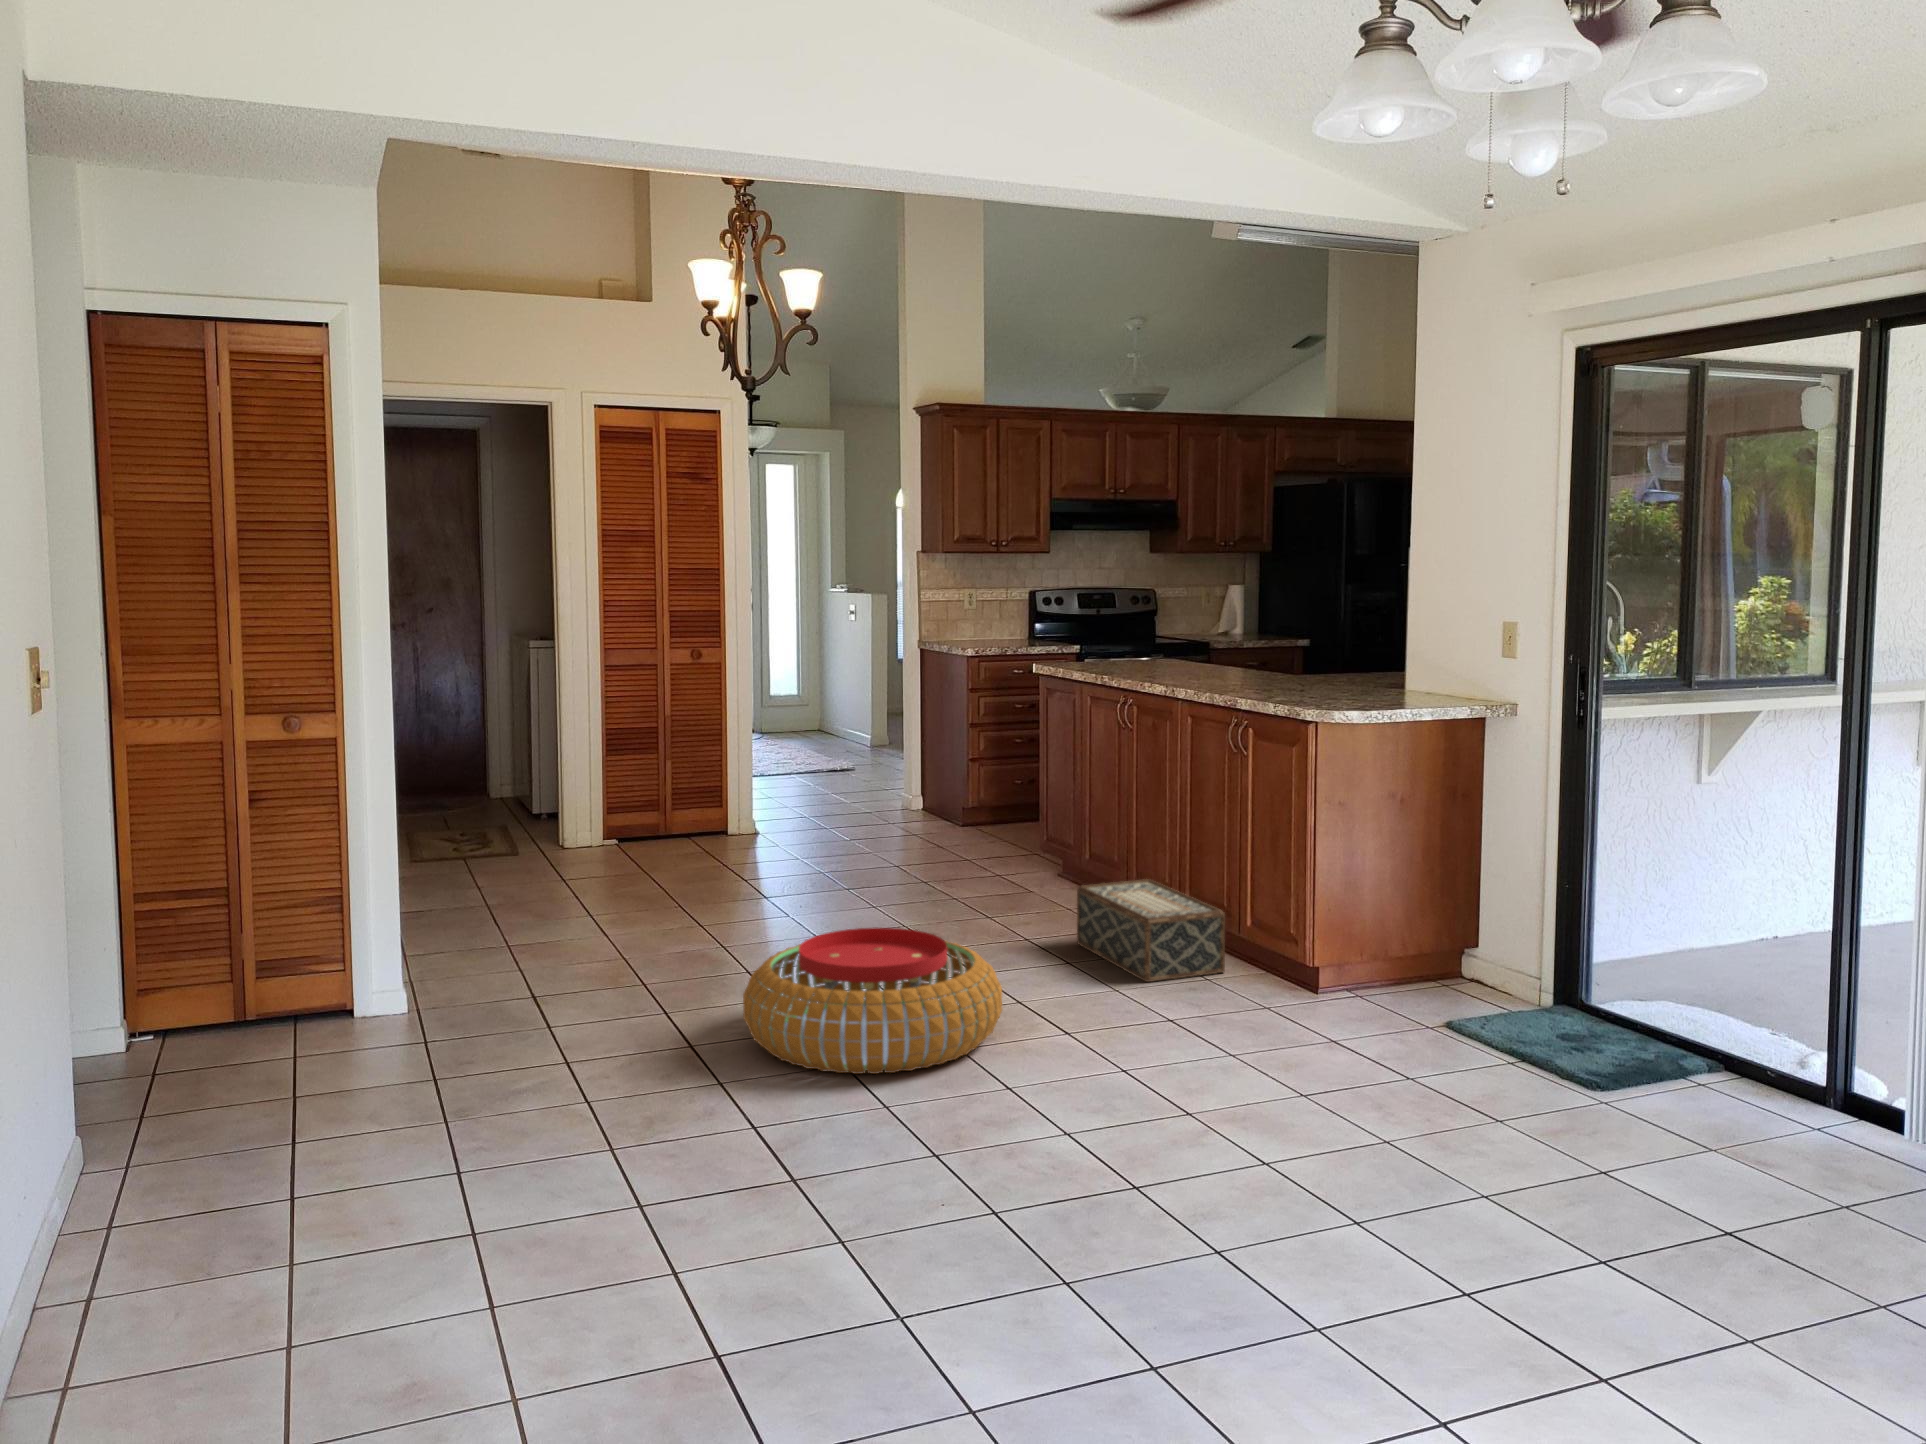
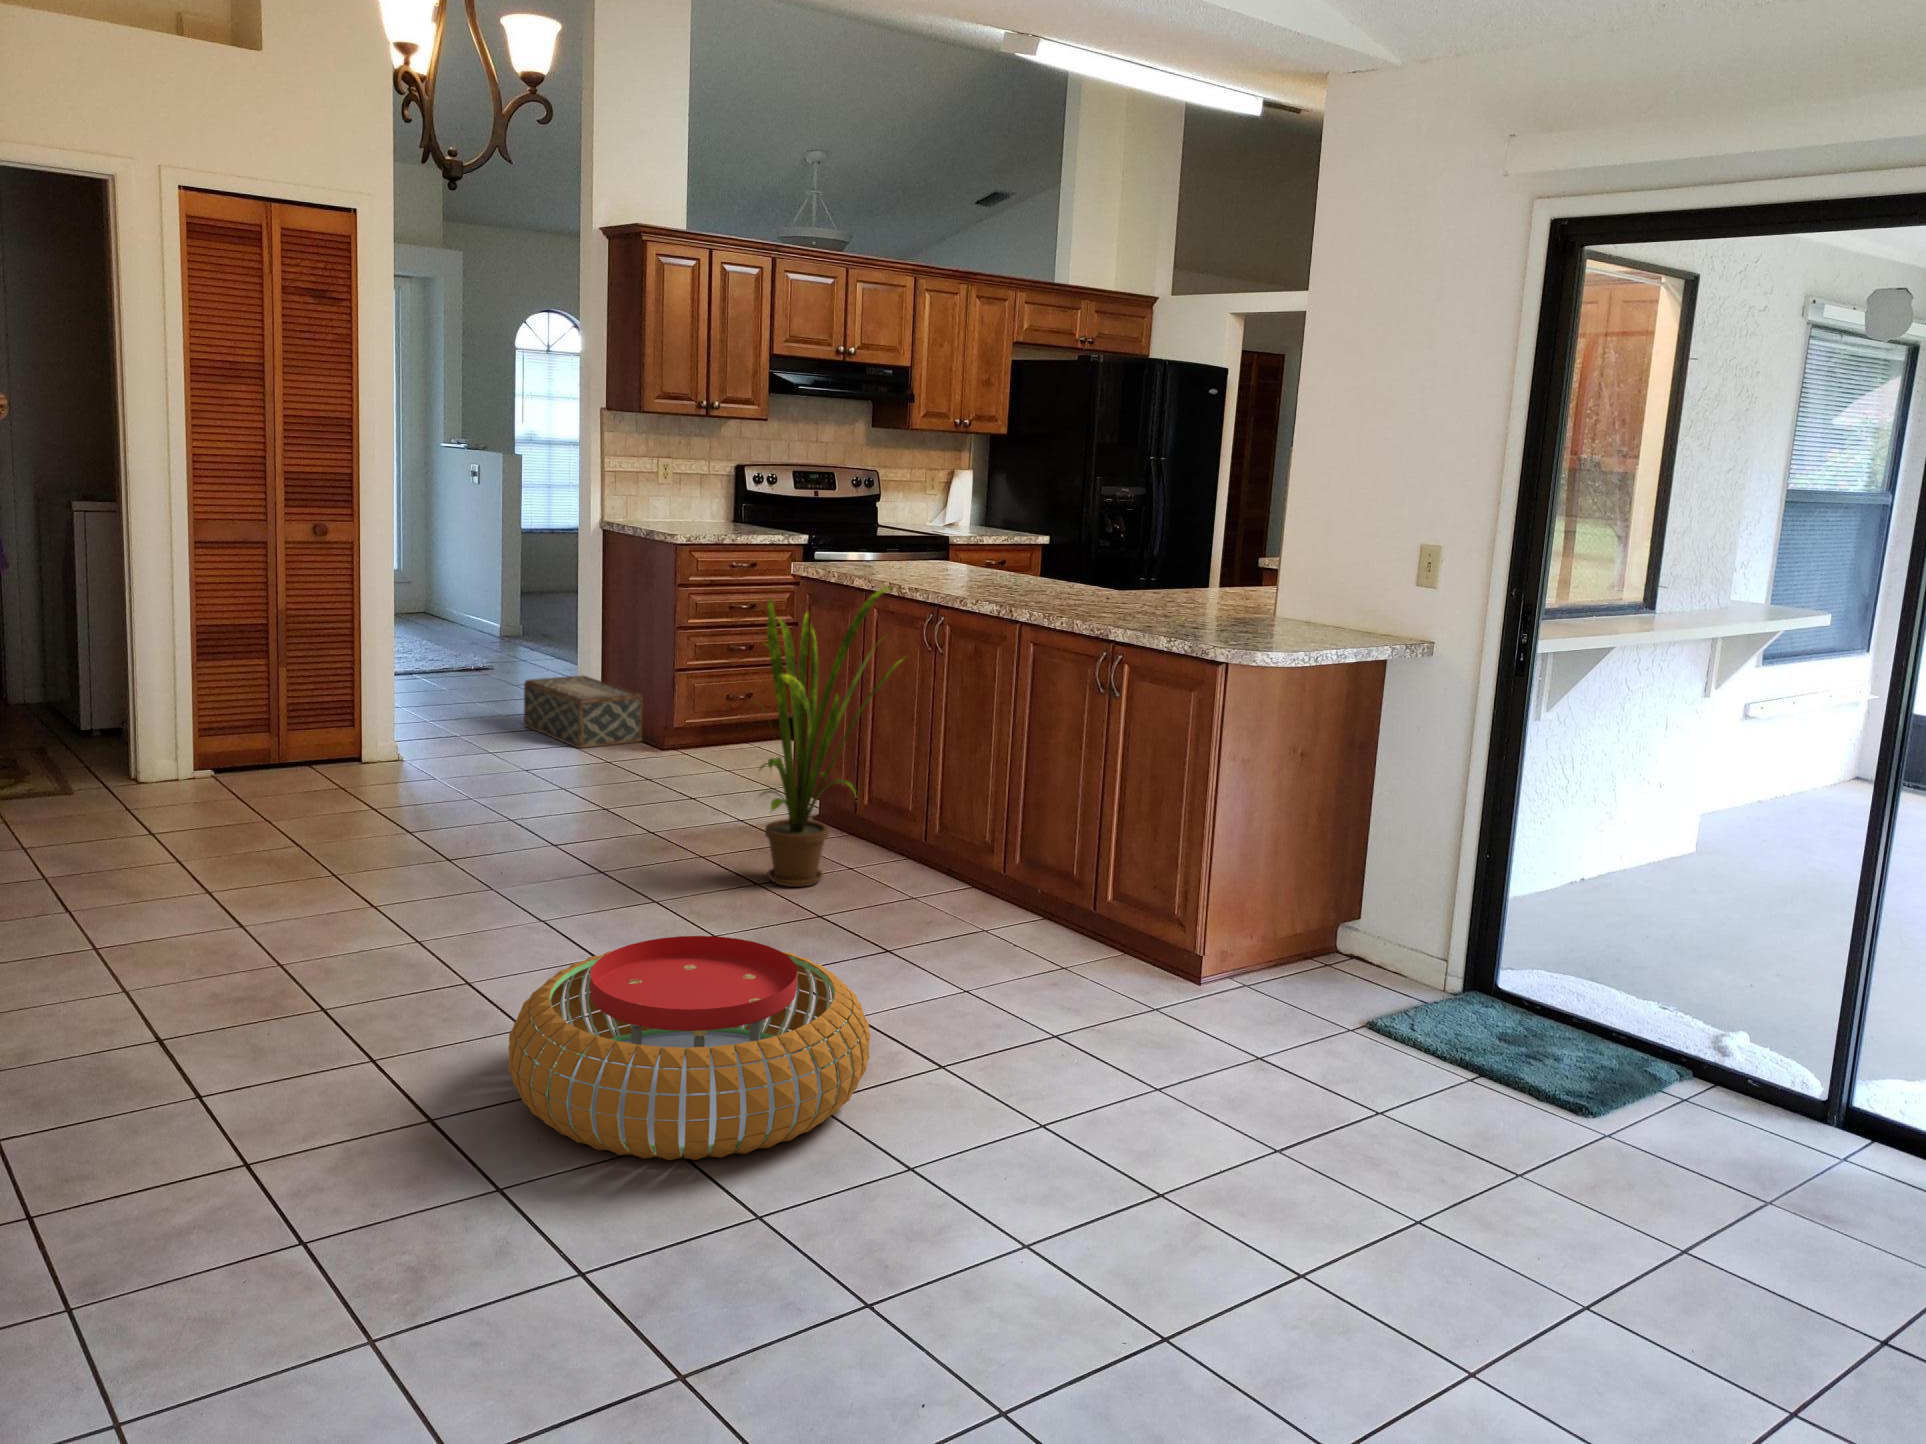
house plant: none [980,675,1107,920] -> present [758,587,903,887]
woven basket: present [1077,879,1225,982] -> present [524,676,643,748]

